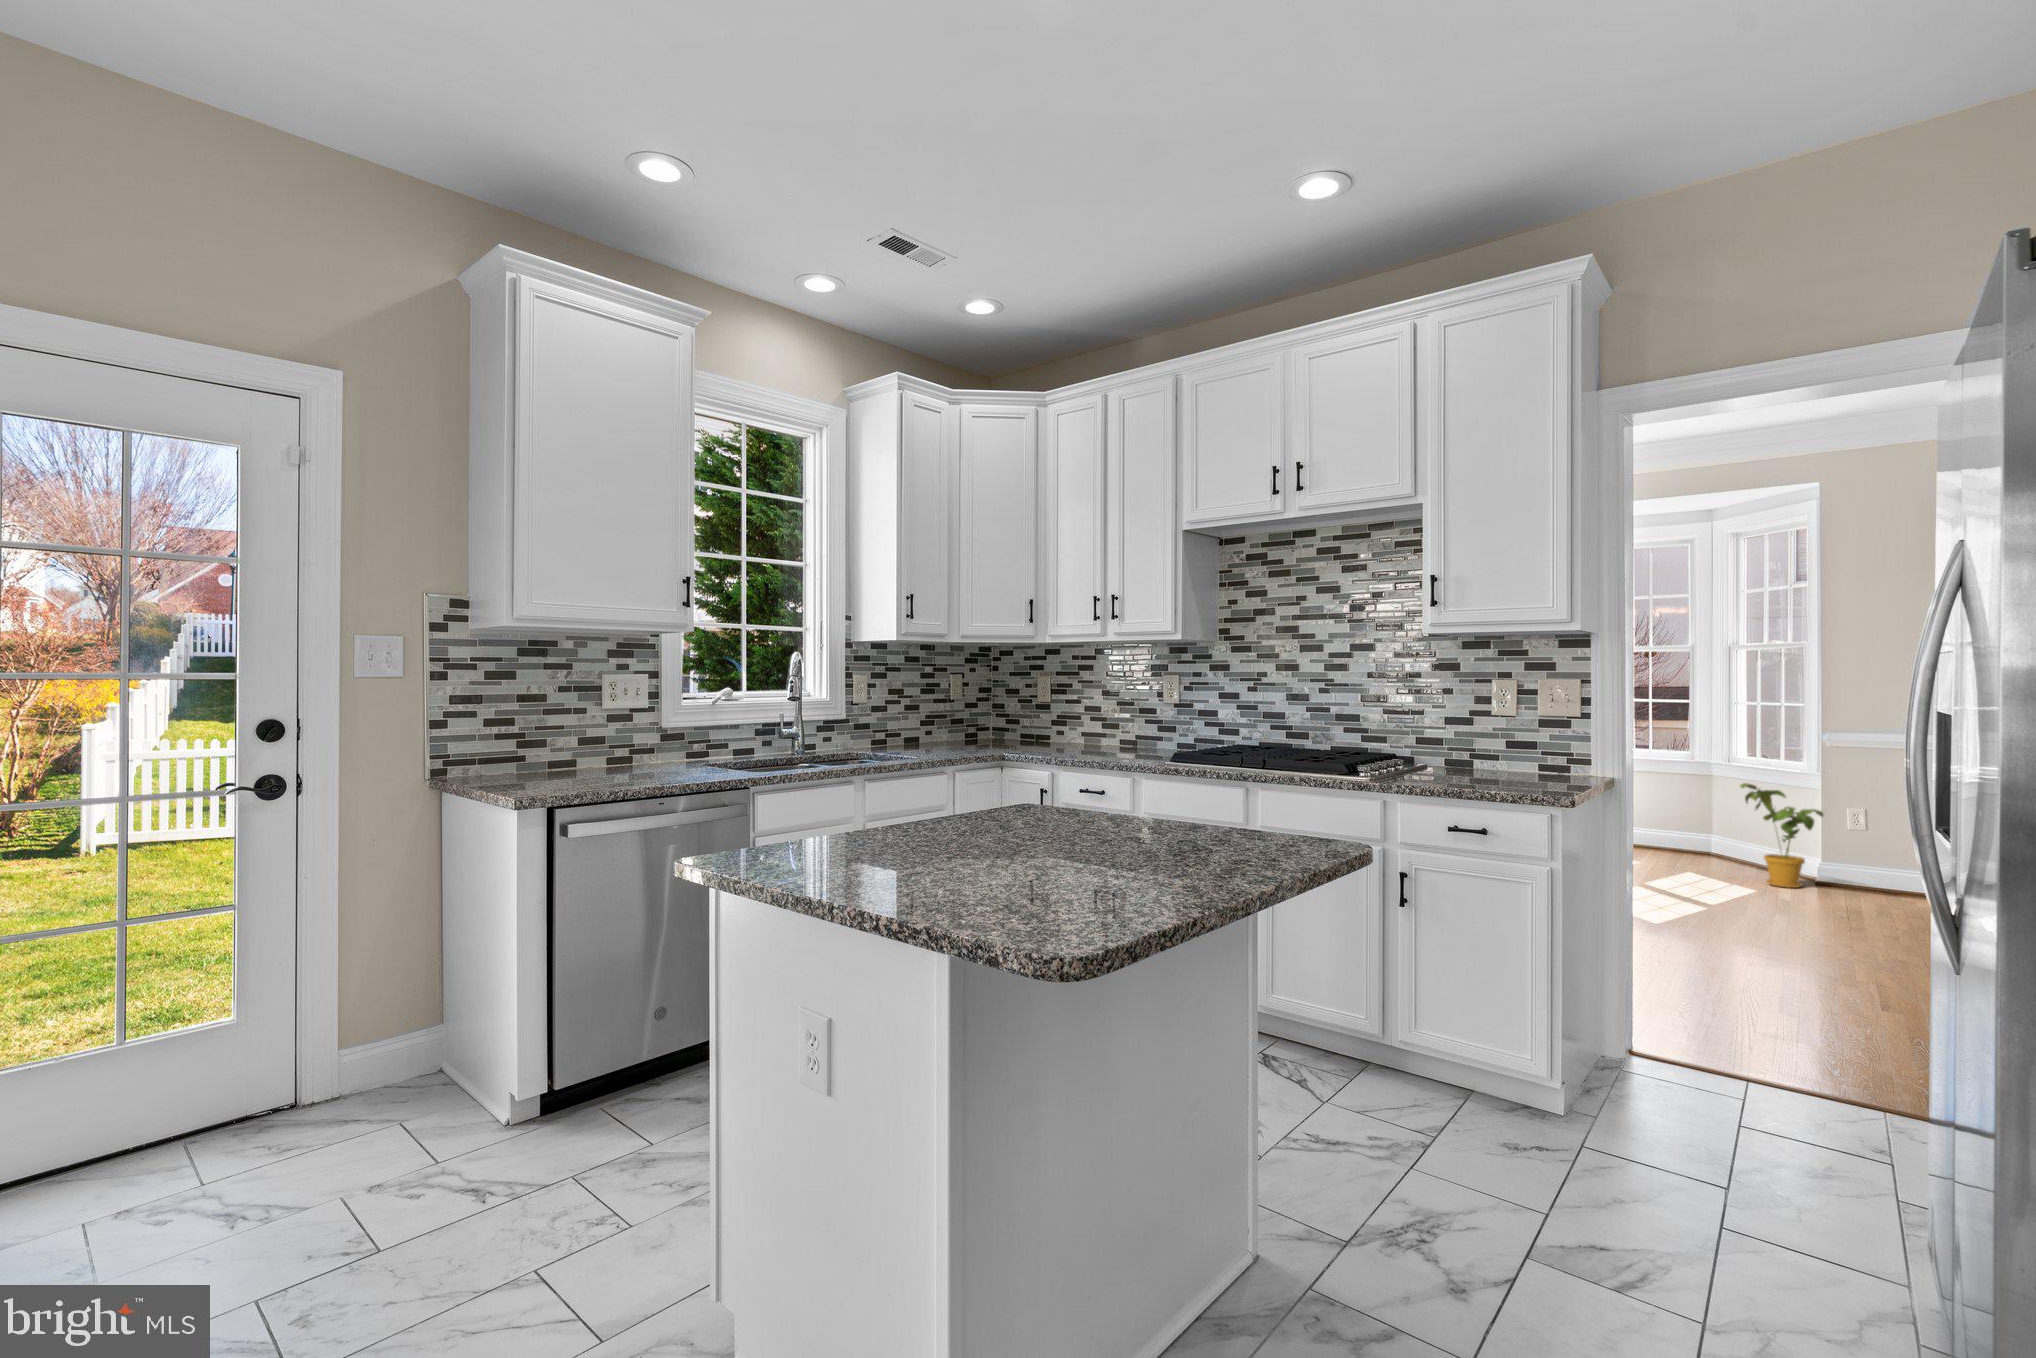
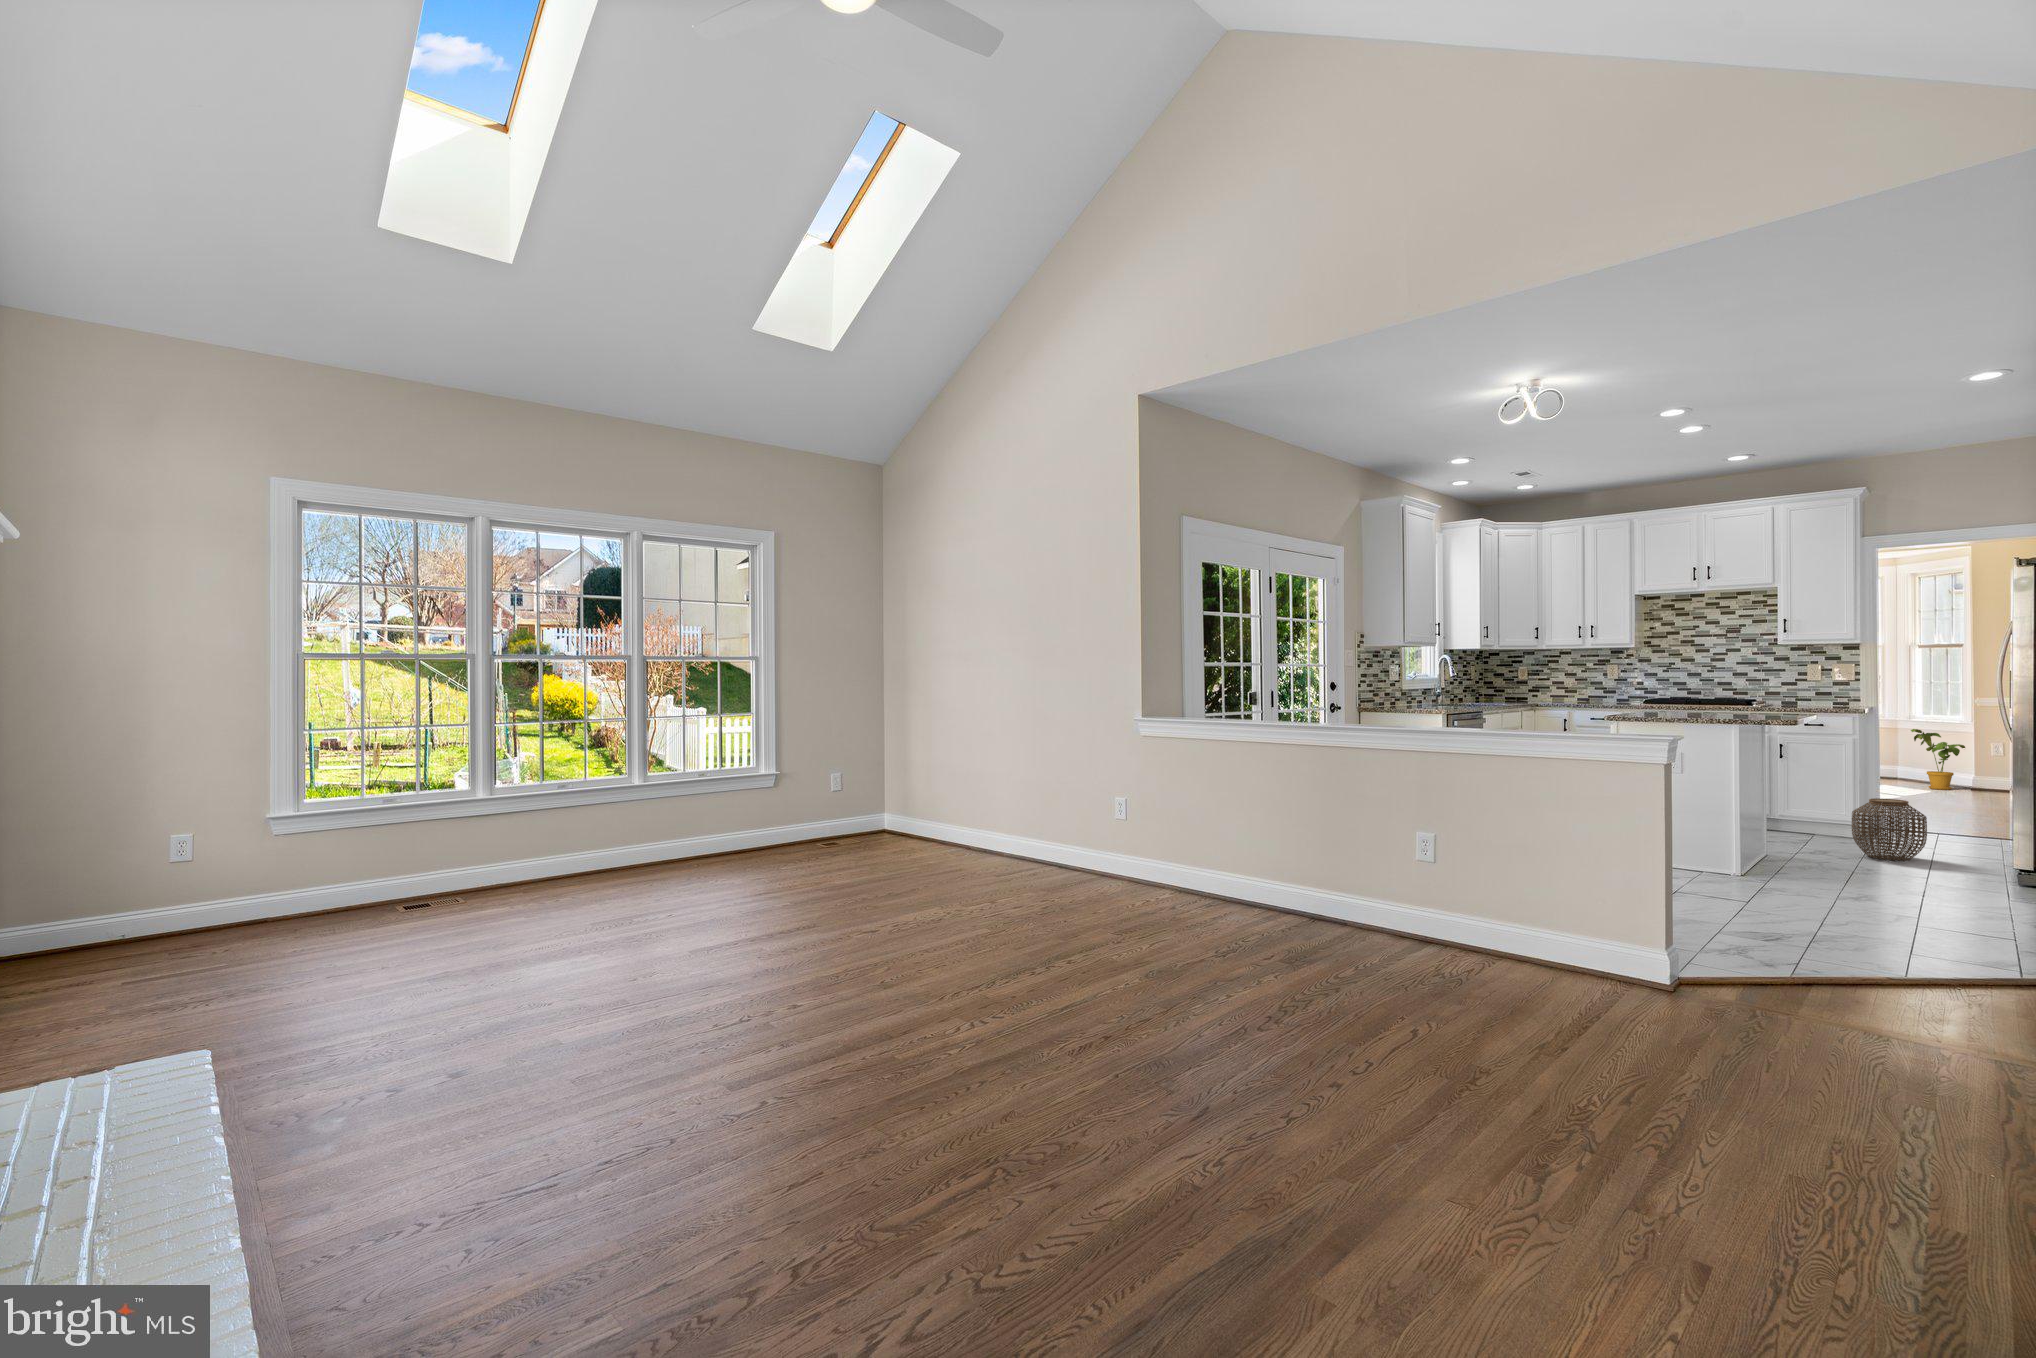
woven basket: none [1490,1076,1680,1289] -> present [1852,798,1927,861]

